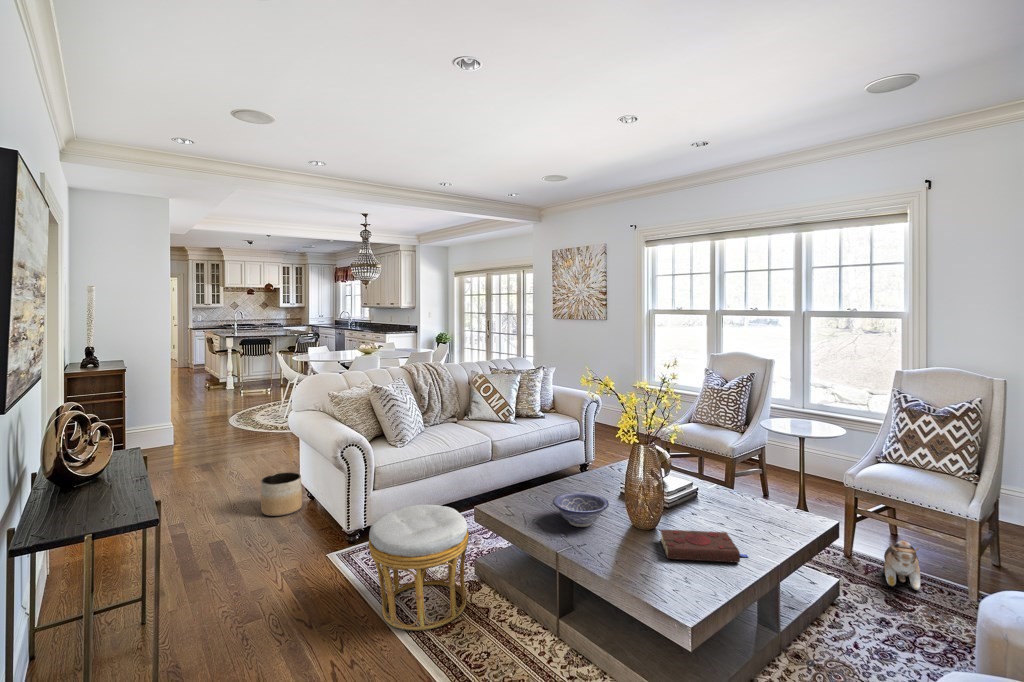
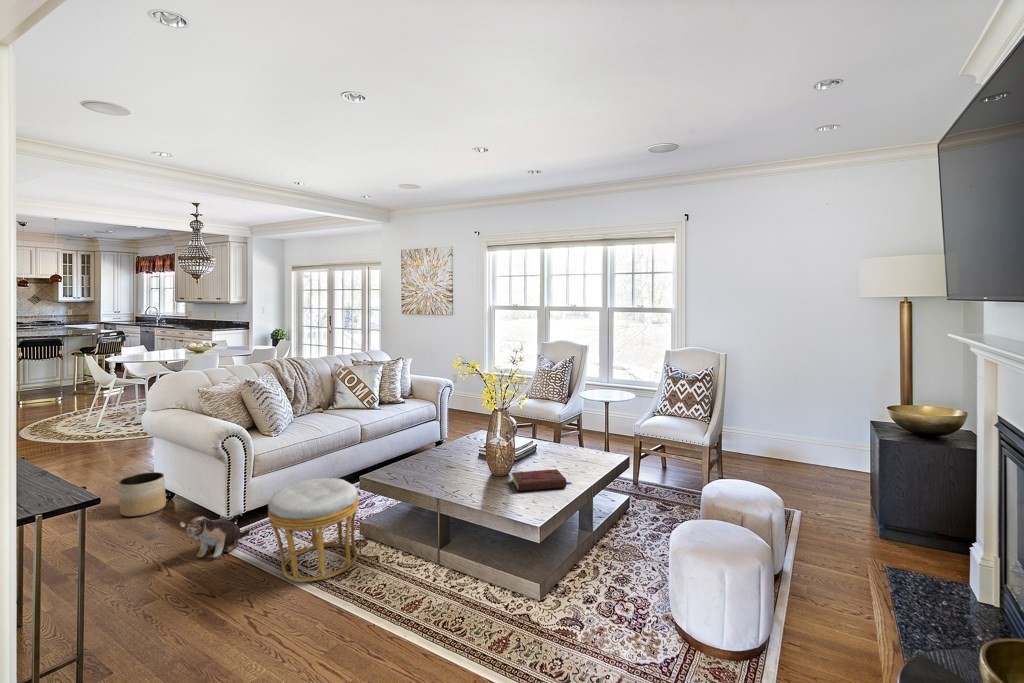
decorative bowl: present [553,492,609,527] -> none [428,454,472,479]
plush toy: present [883,540,920,590] -> present [180,516,250,558]

